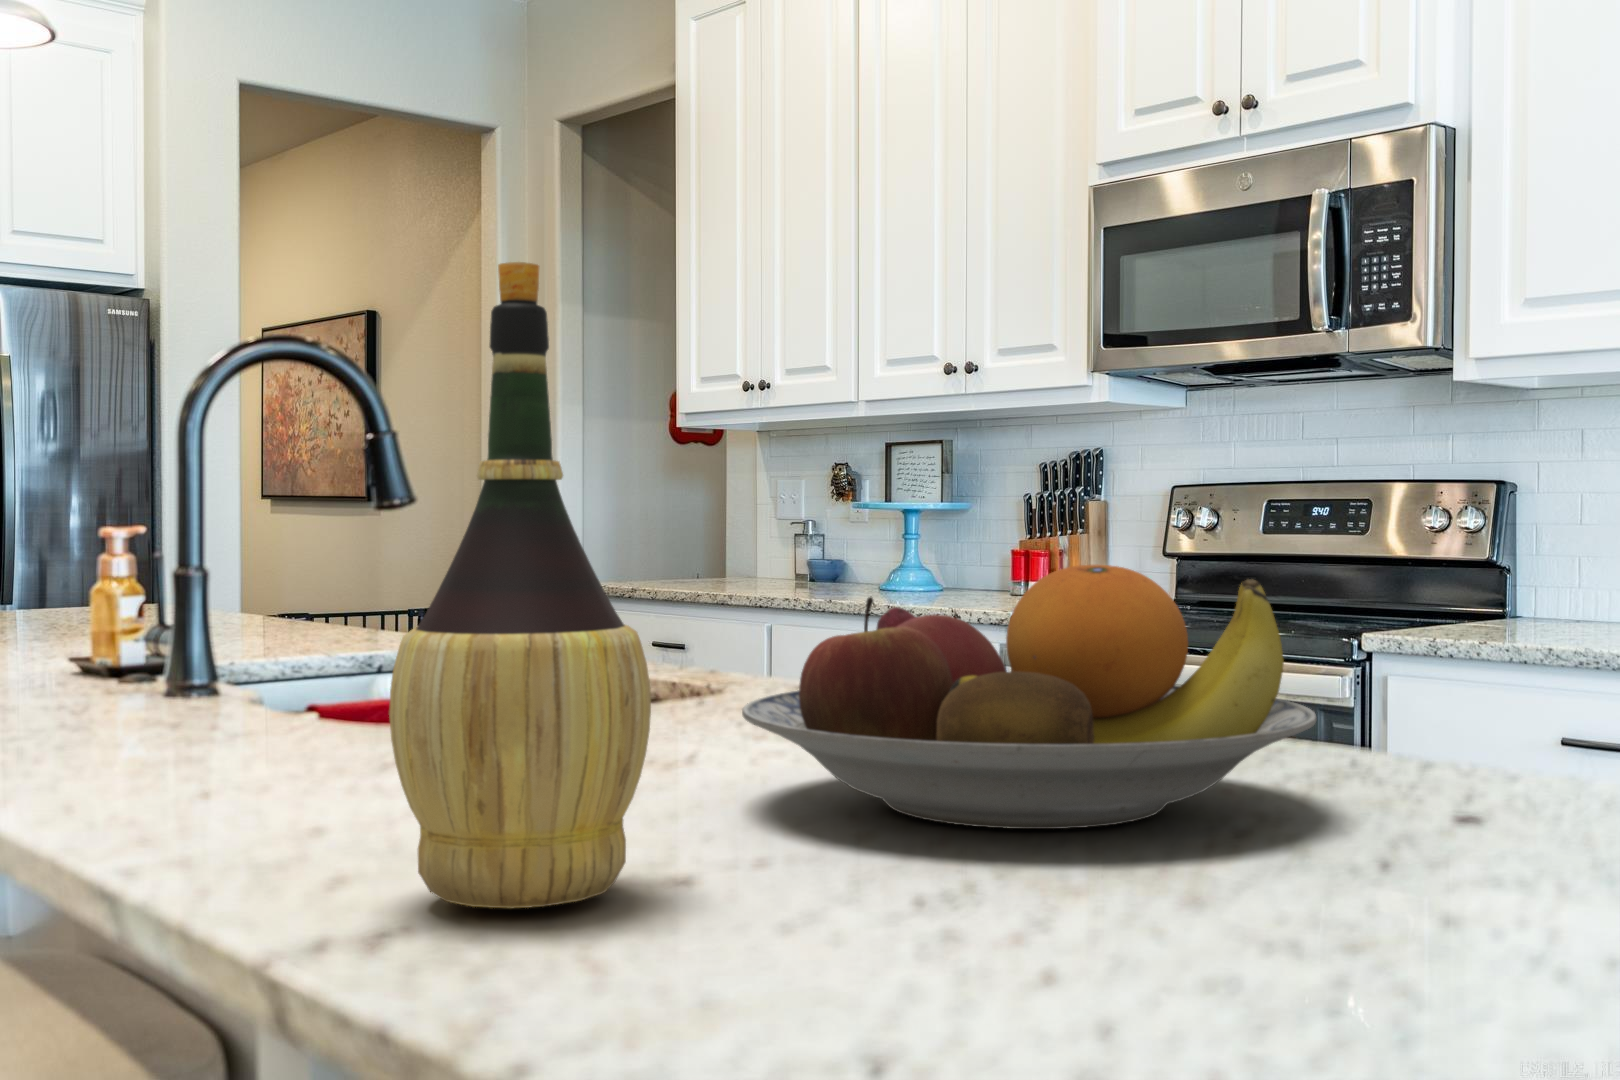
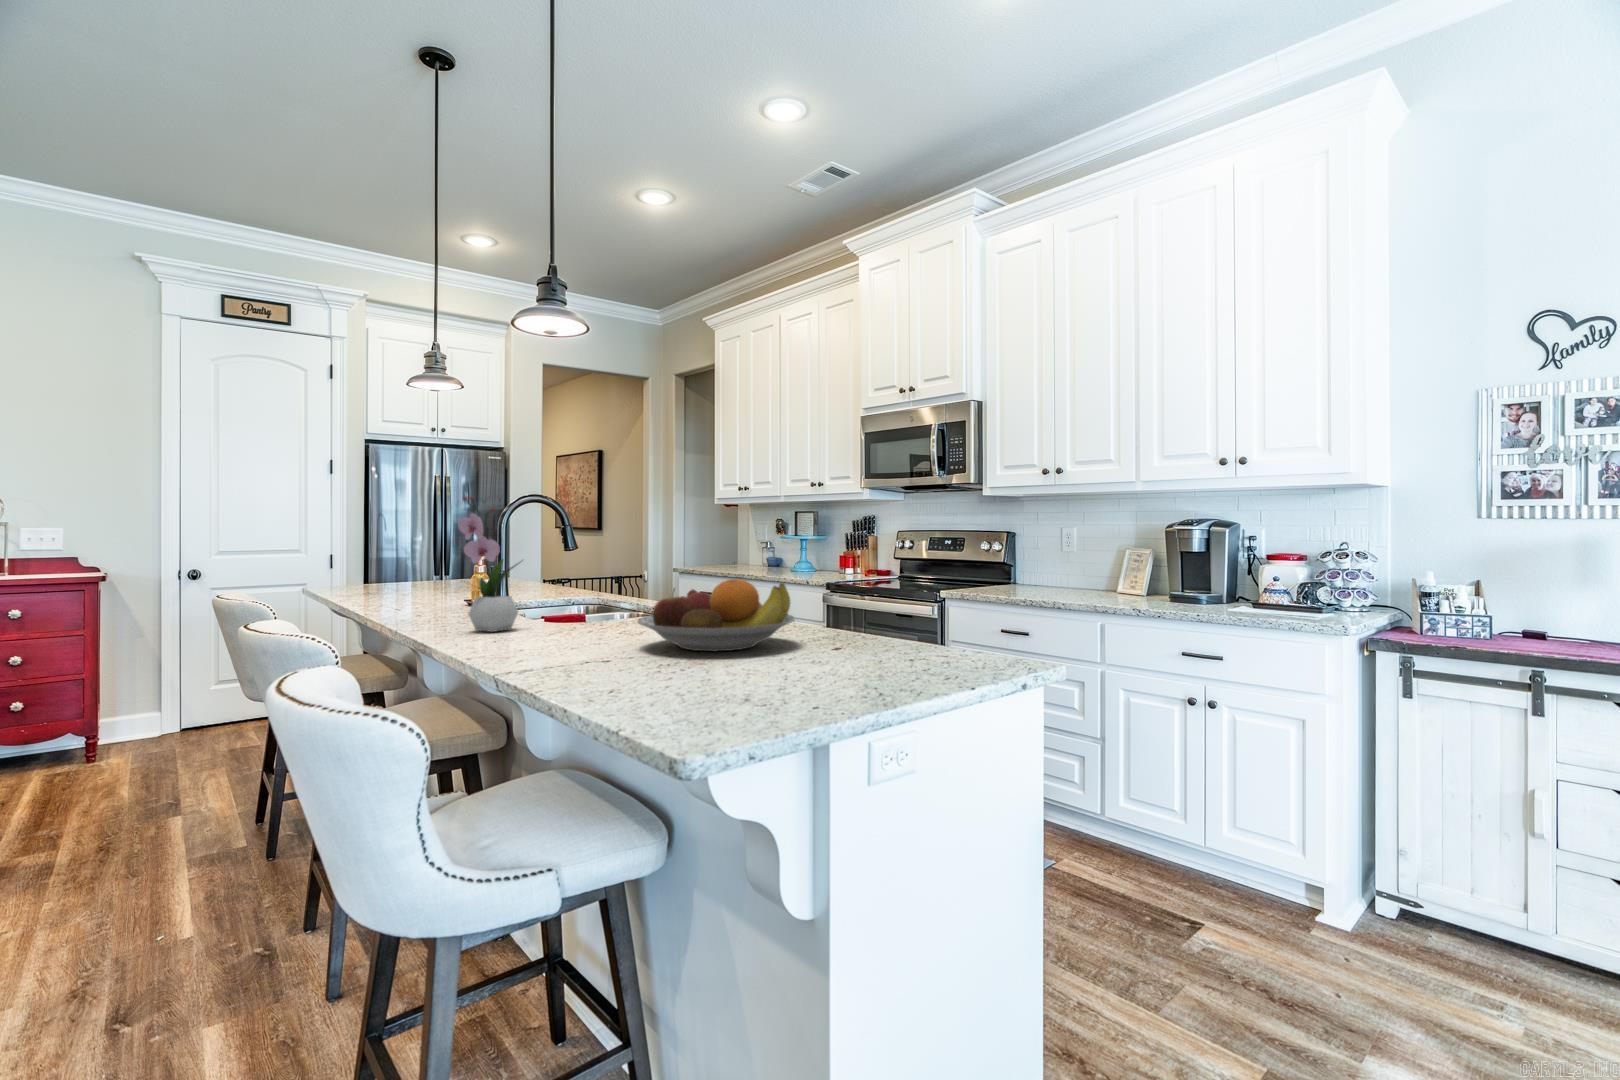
wine bottle: present [389,261,651,909] -> none [527,509,592,666]
flower arrangement: none [70,302,287,756] -> present [458,496,520,632]

